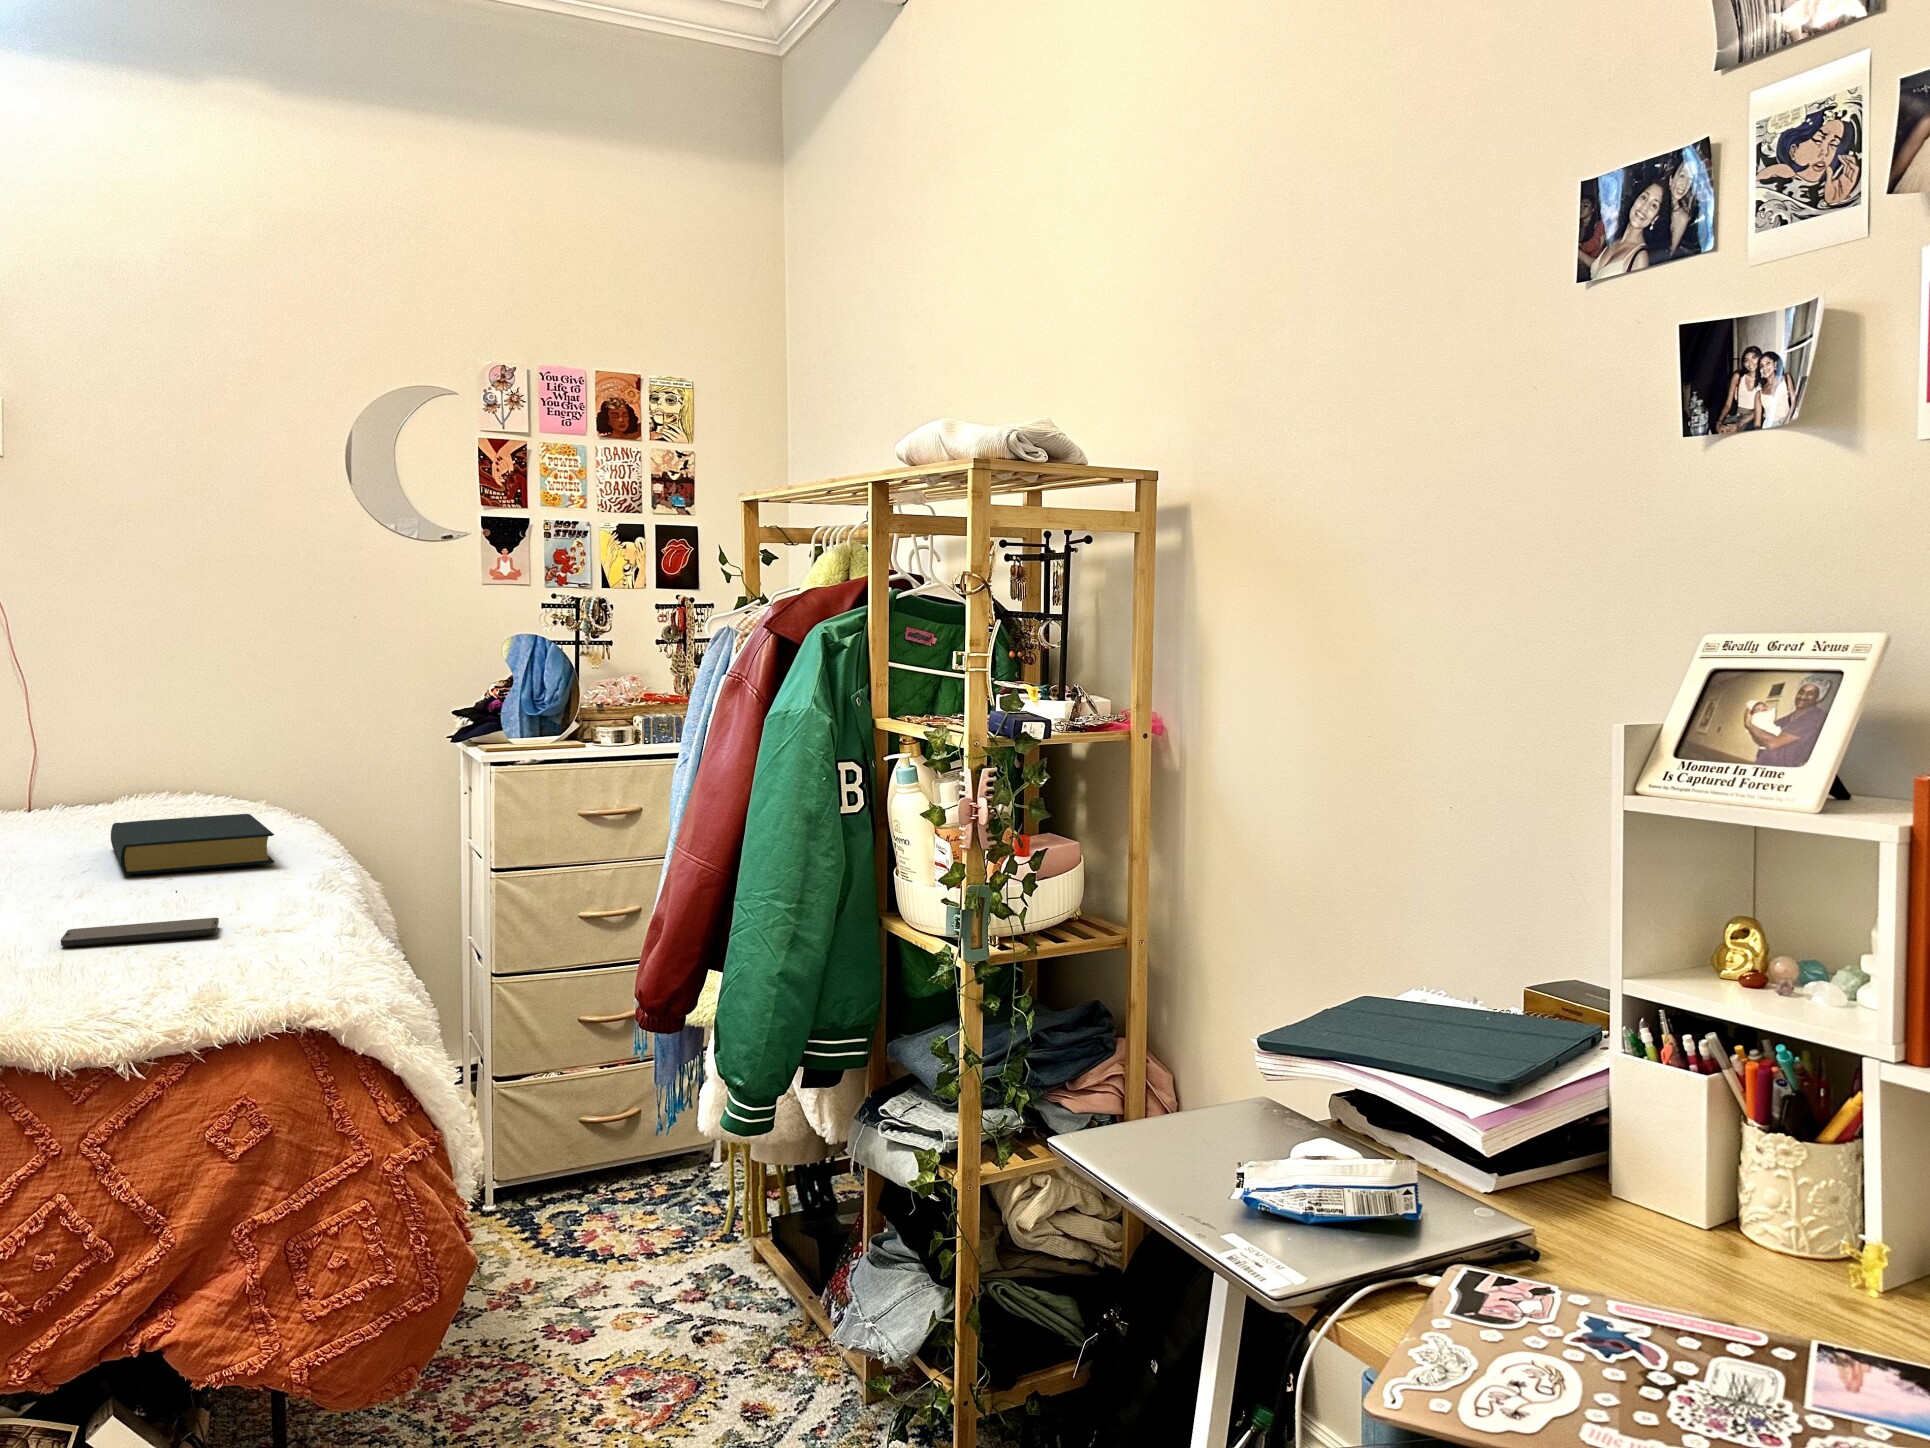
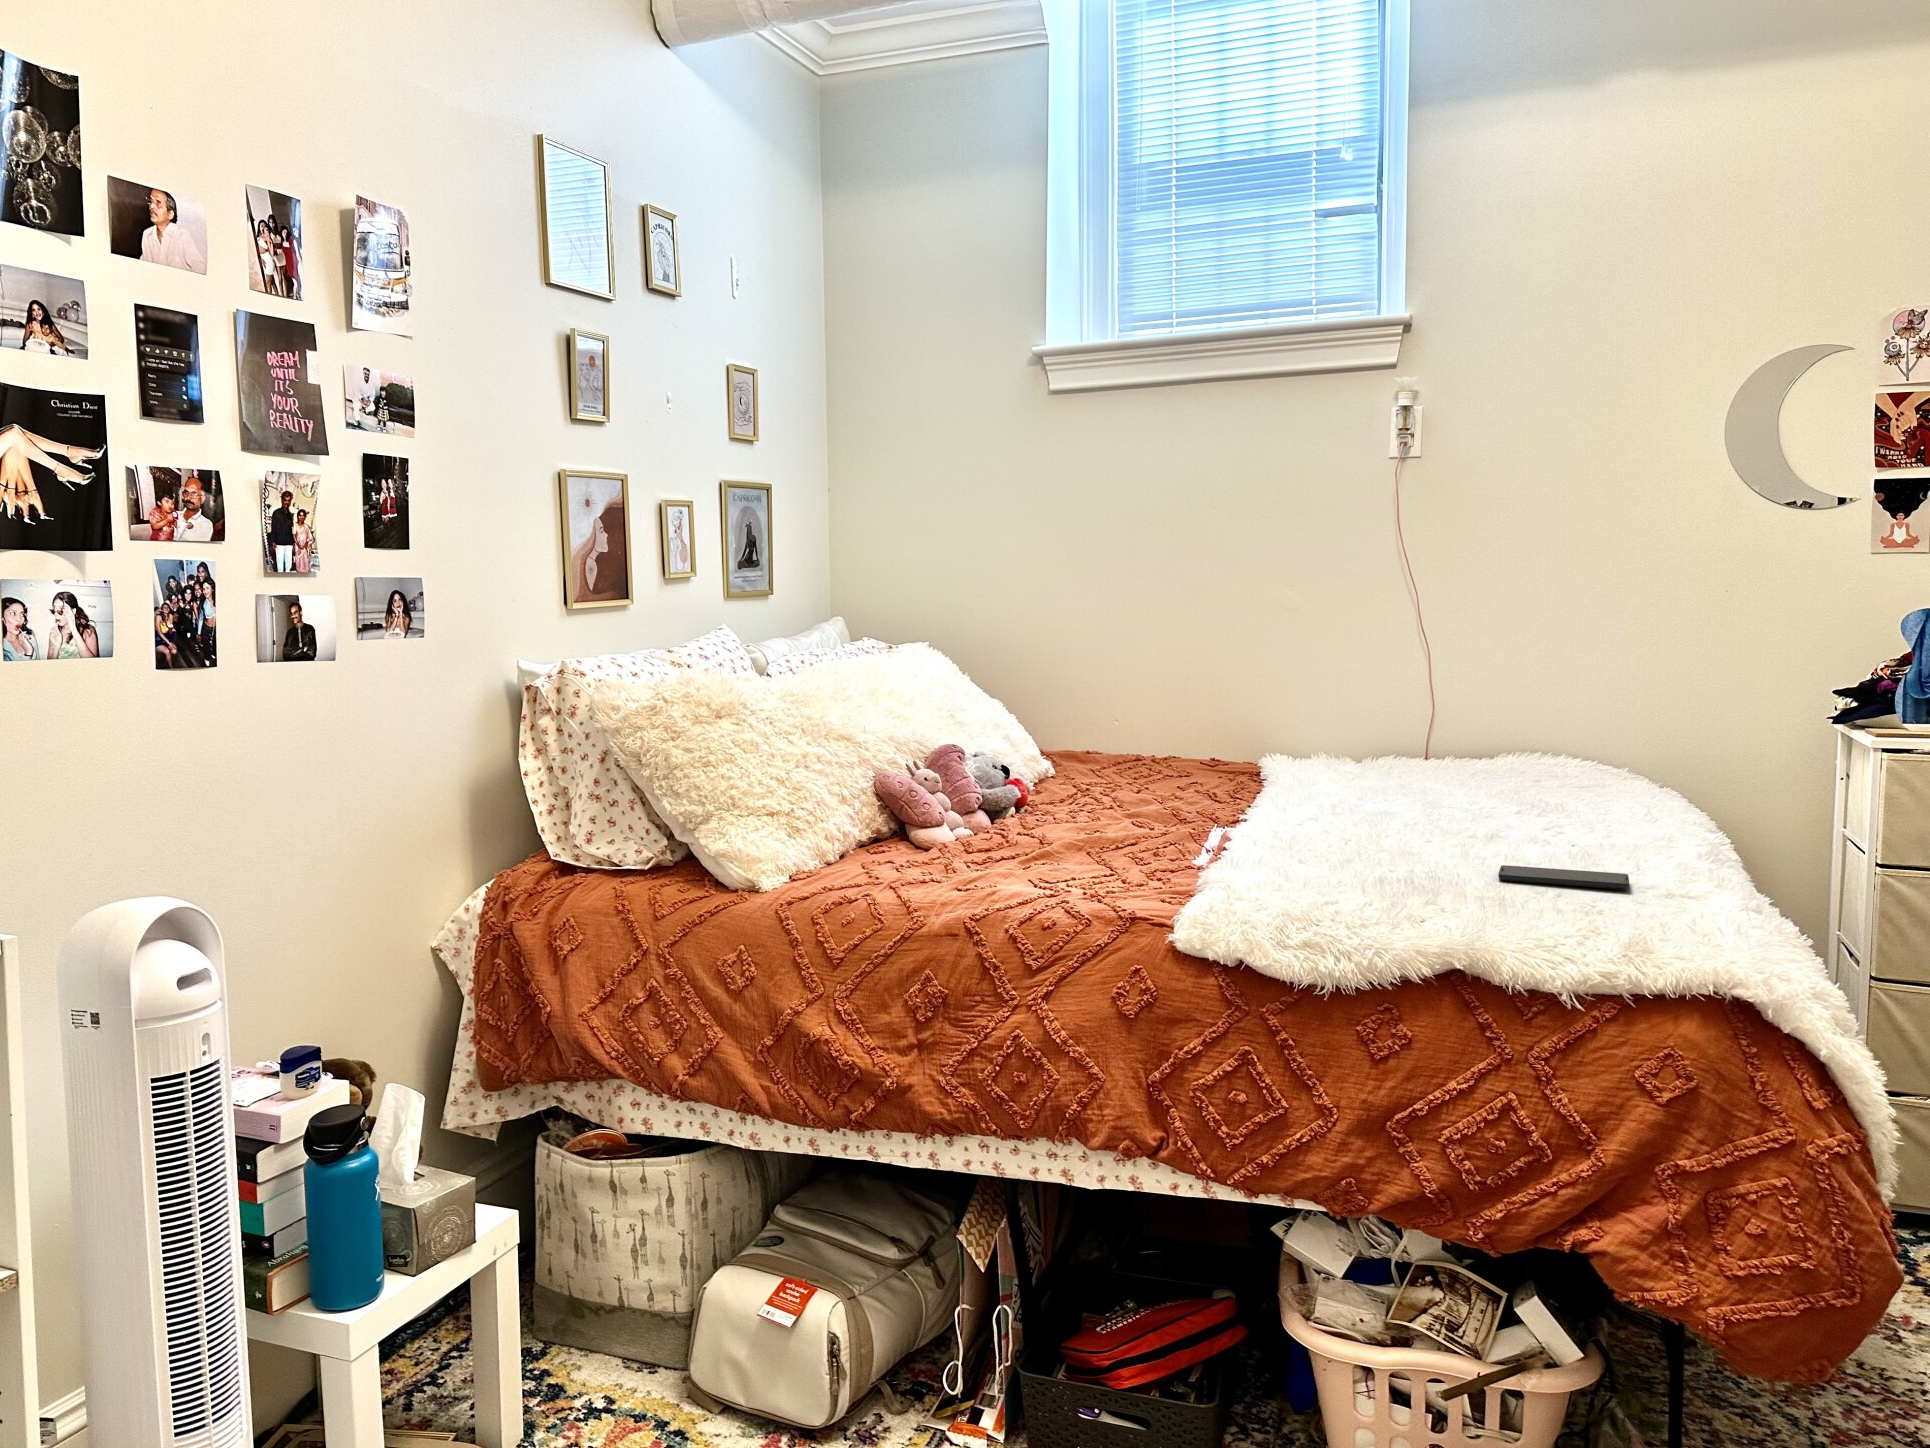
hardback book: present [111,814,275,875] -> none [1510,775,1663,827]

